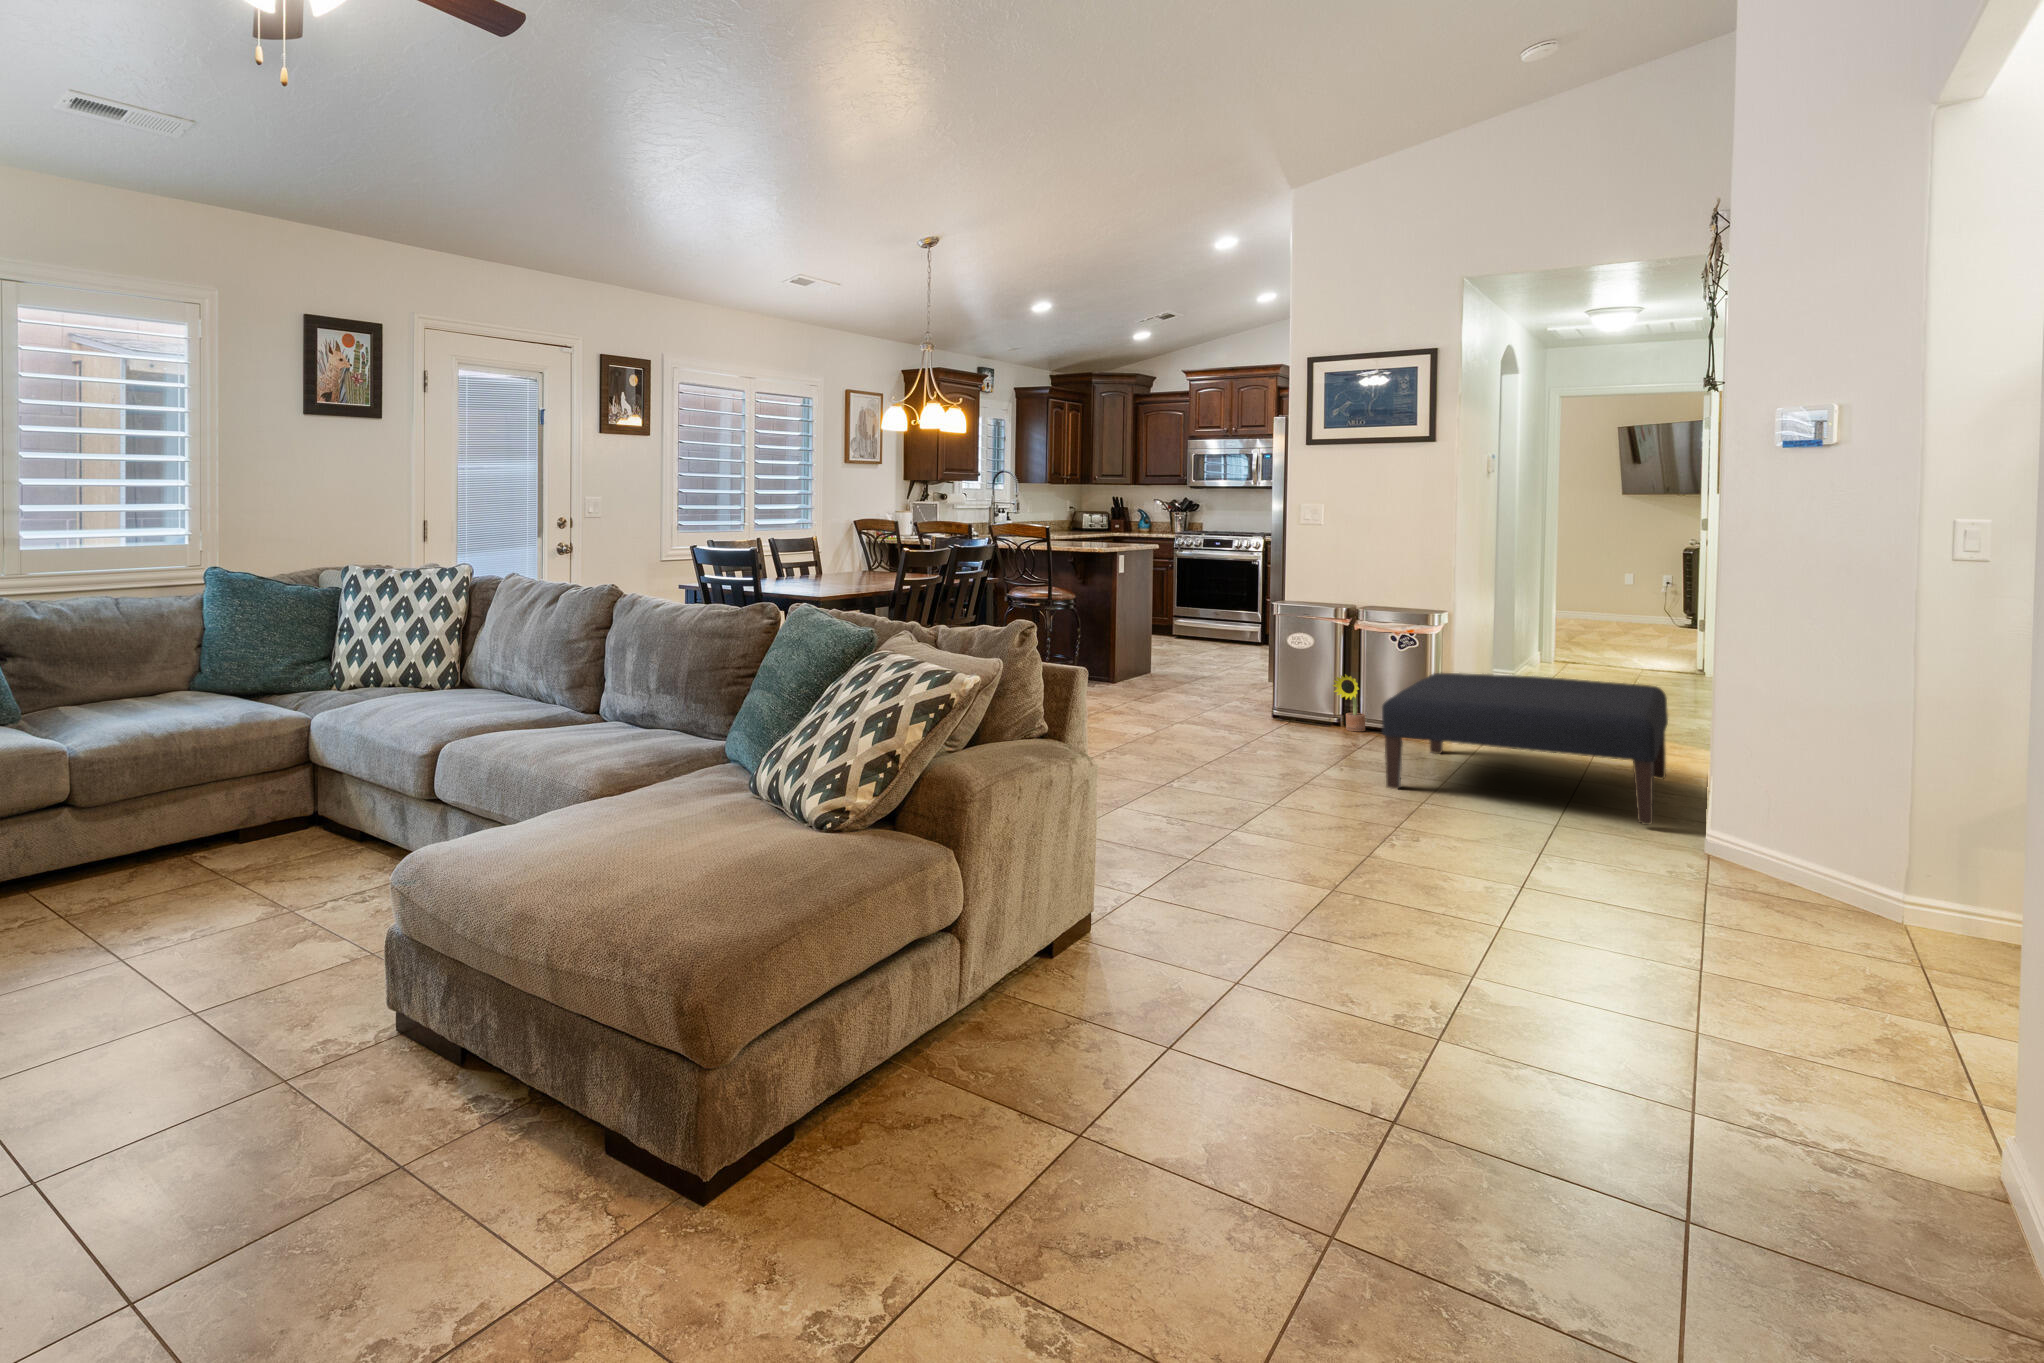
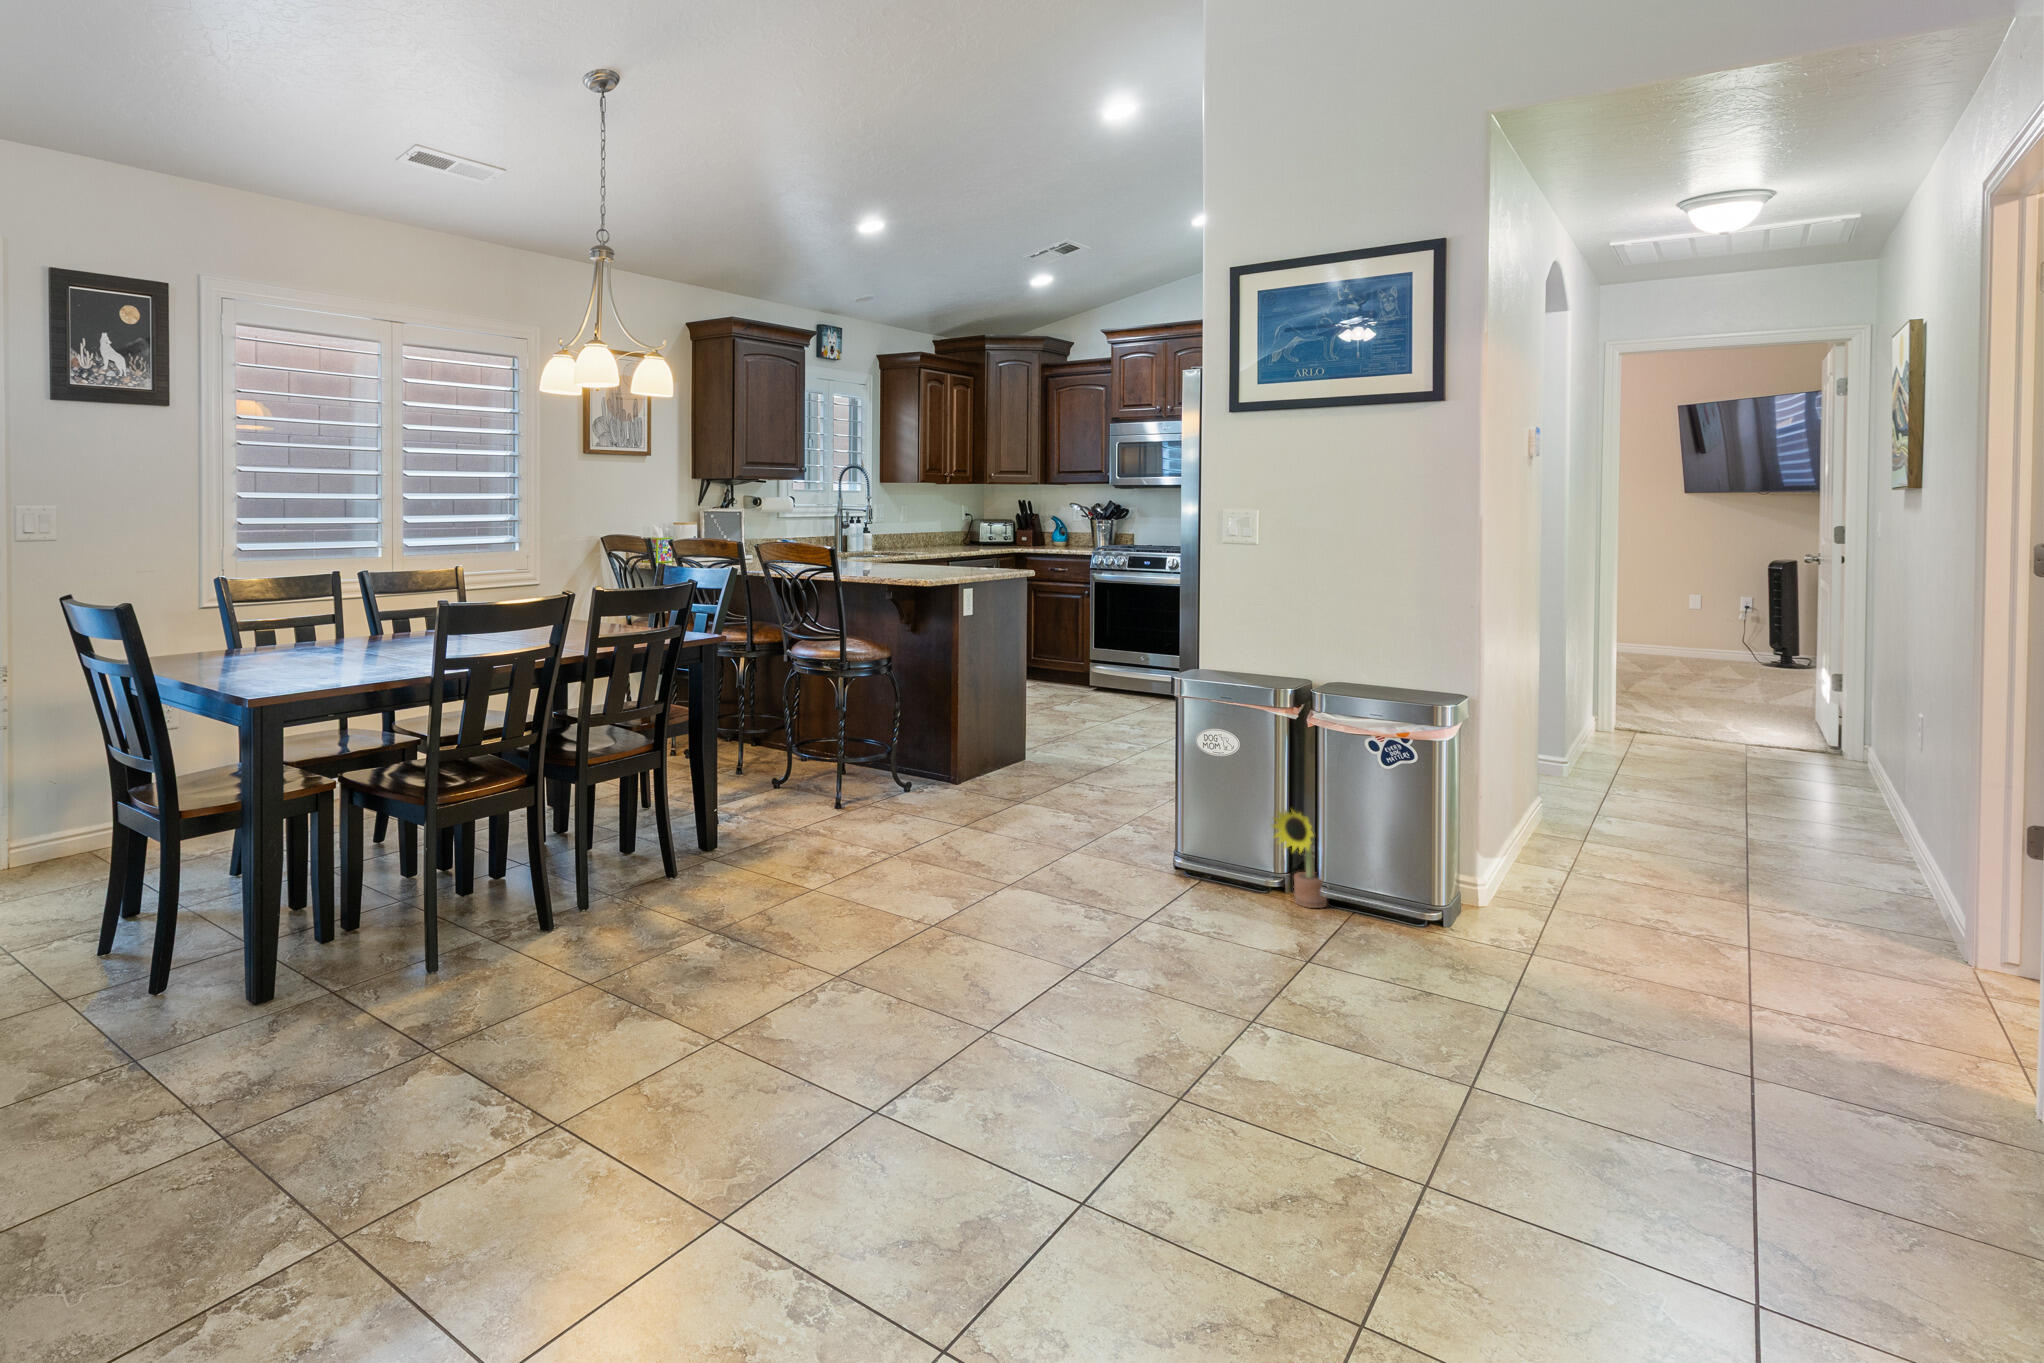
ottoman: present [1382,673,1668,825] -> none [1335,823,1956,1267]

